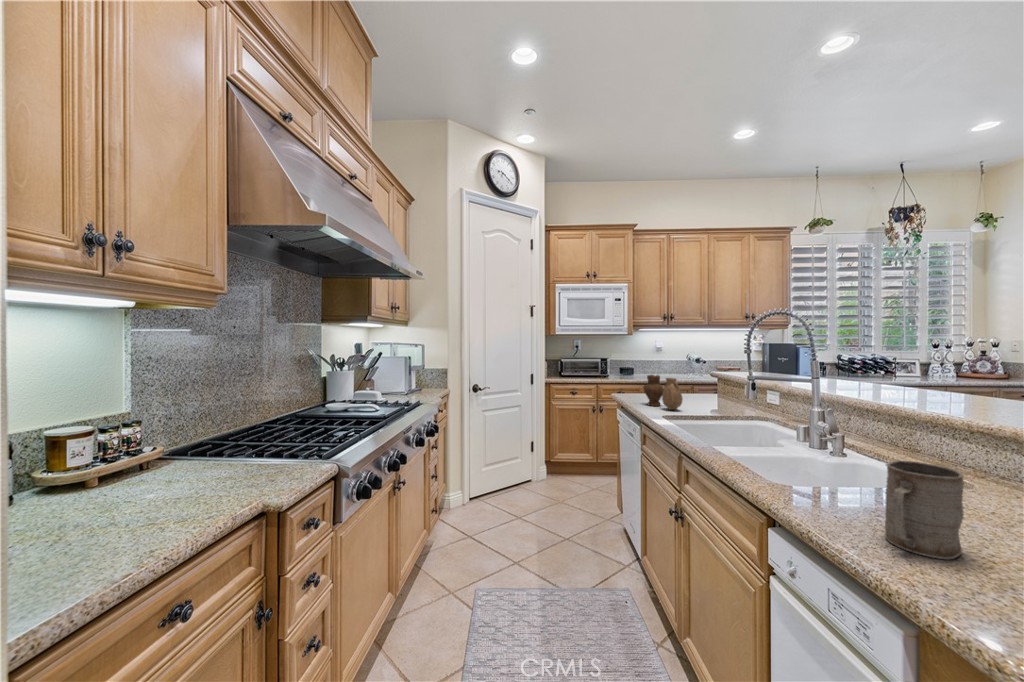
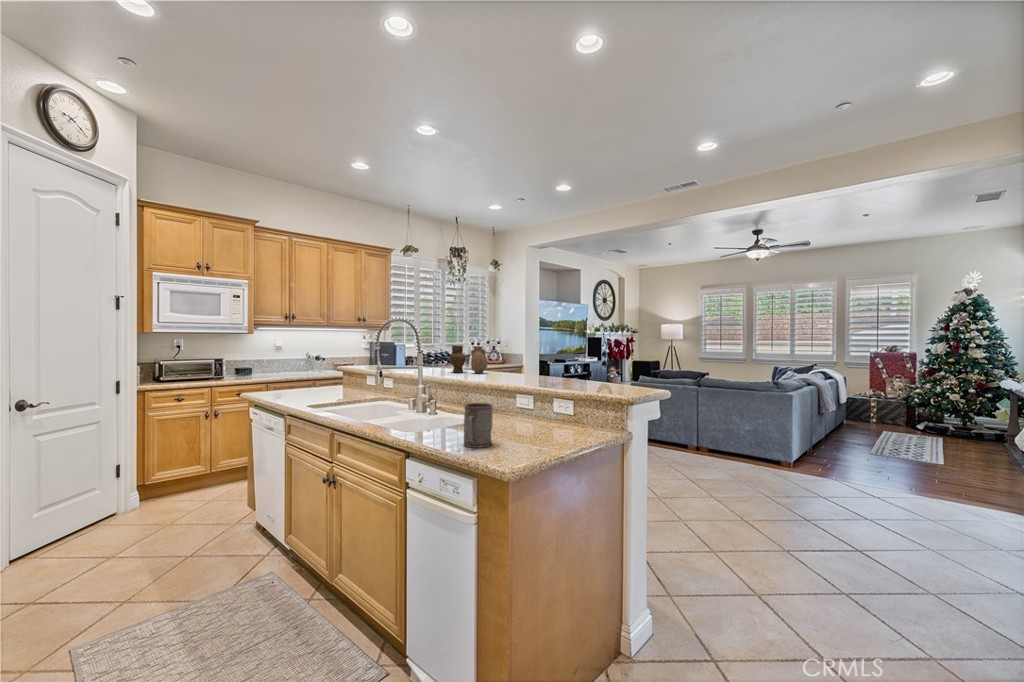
vase: present [644,375,683,410] -> present [449,345,487,373]

